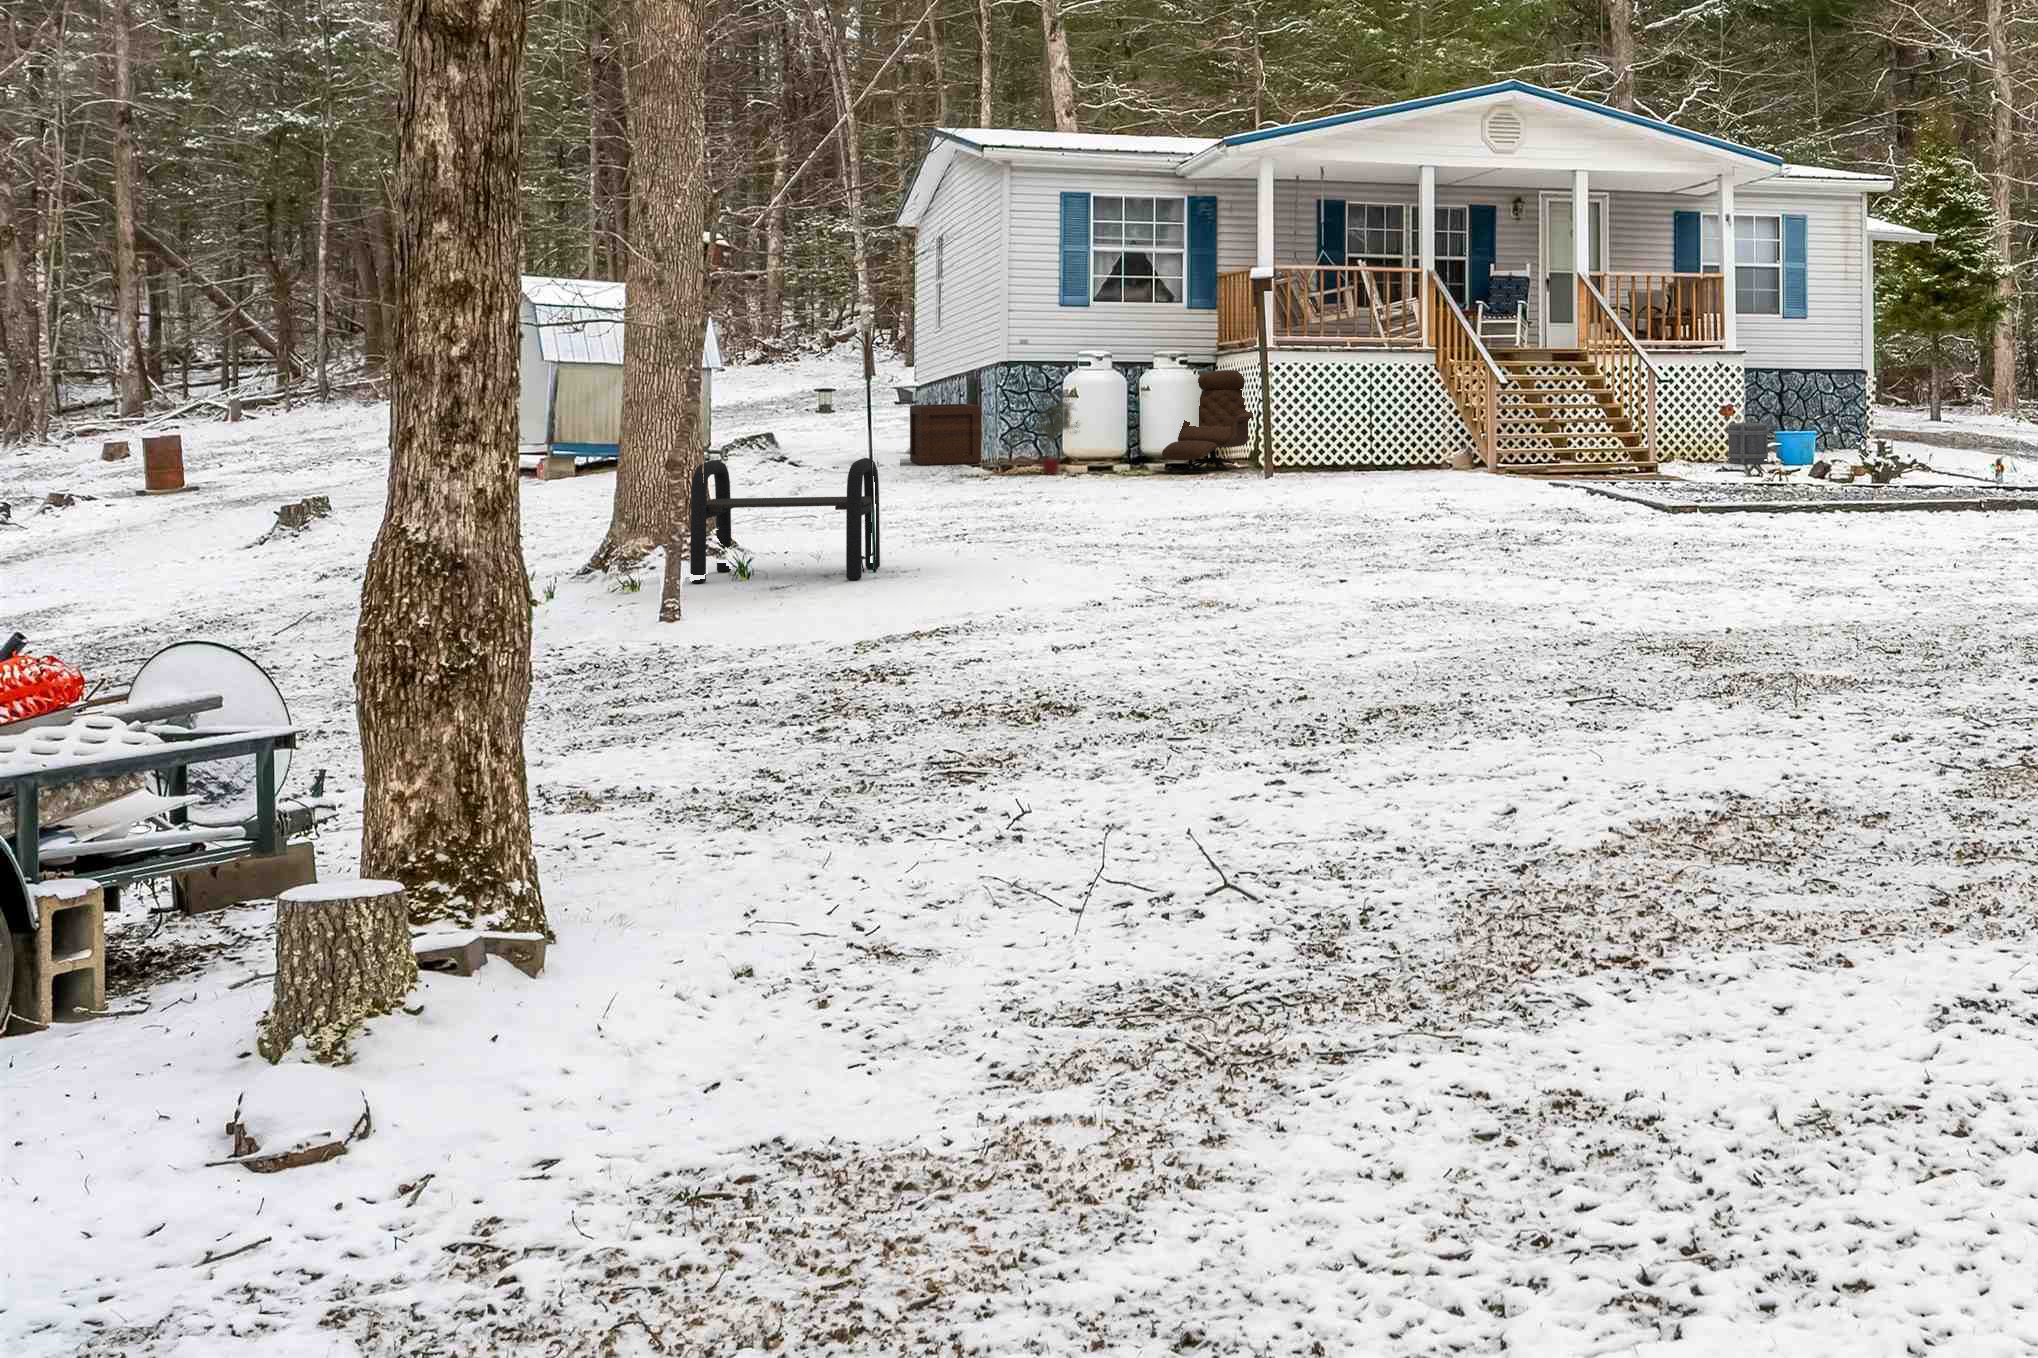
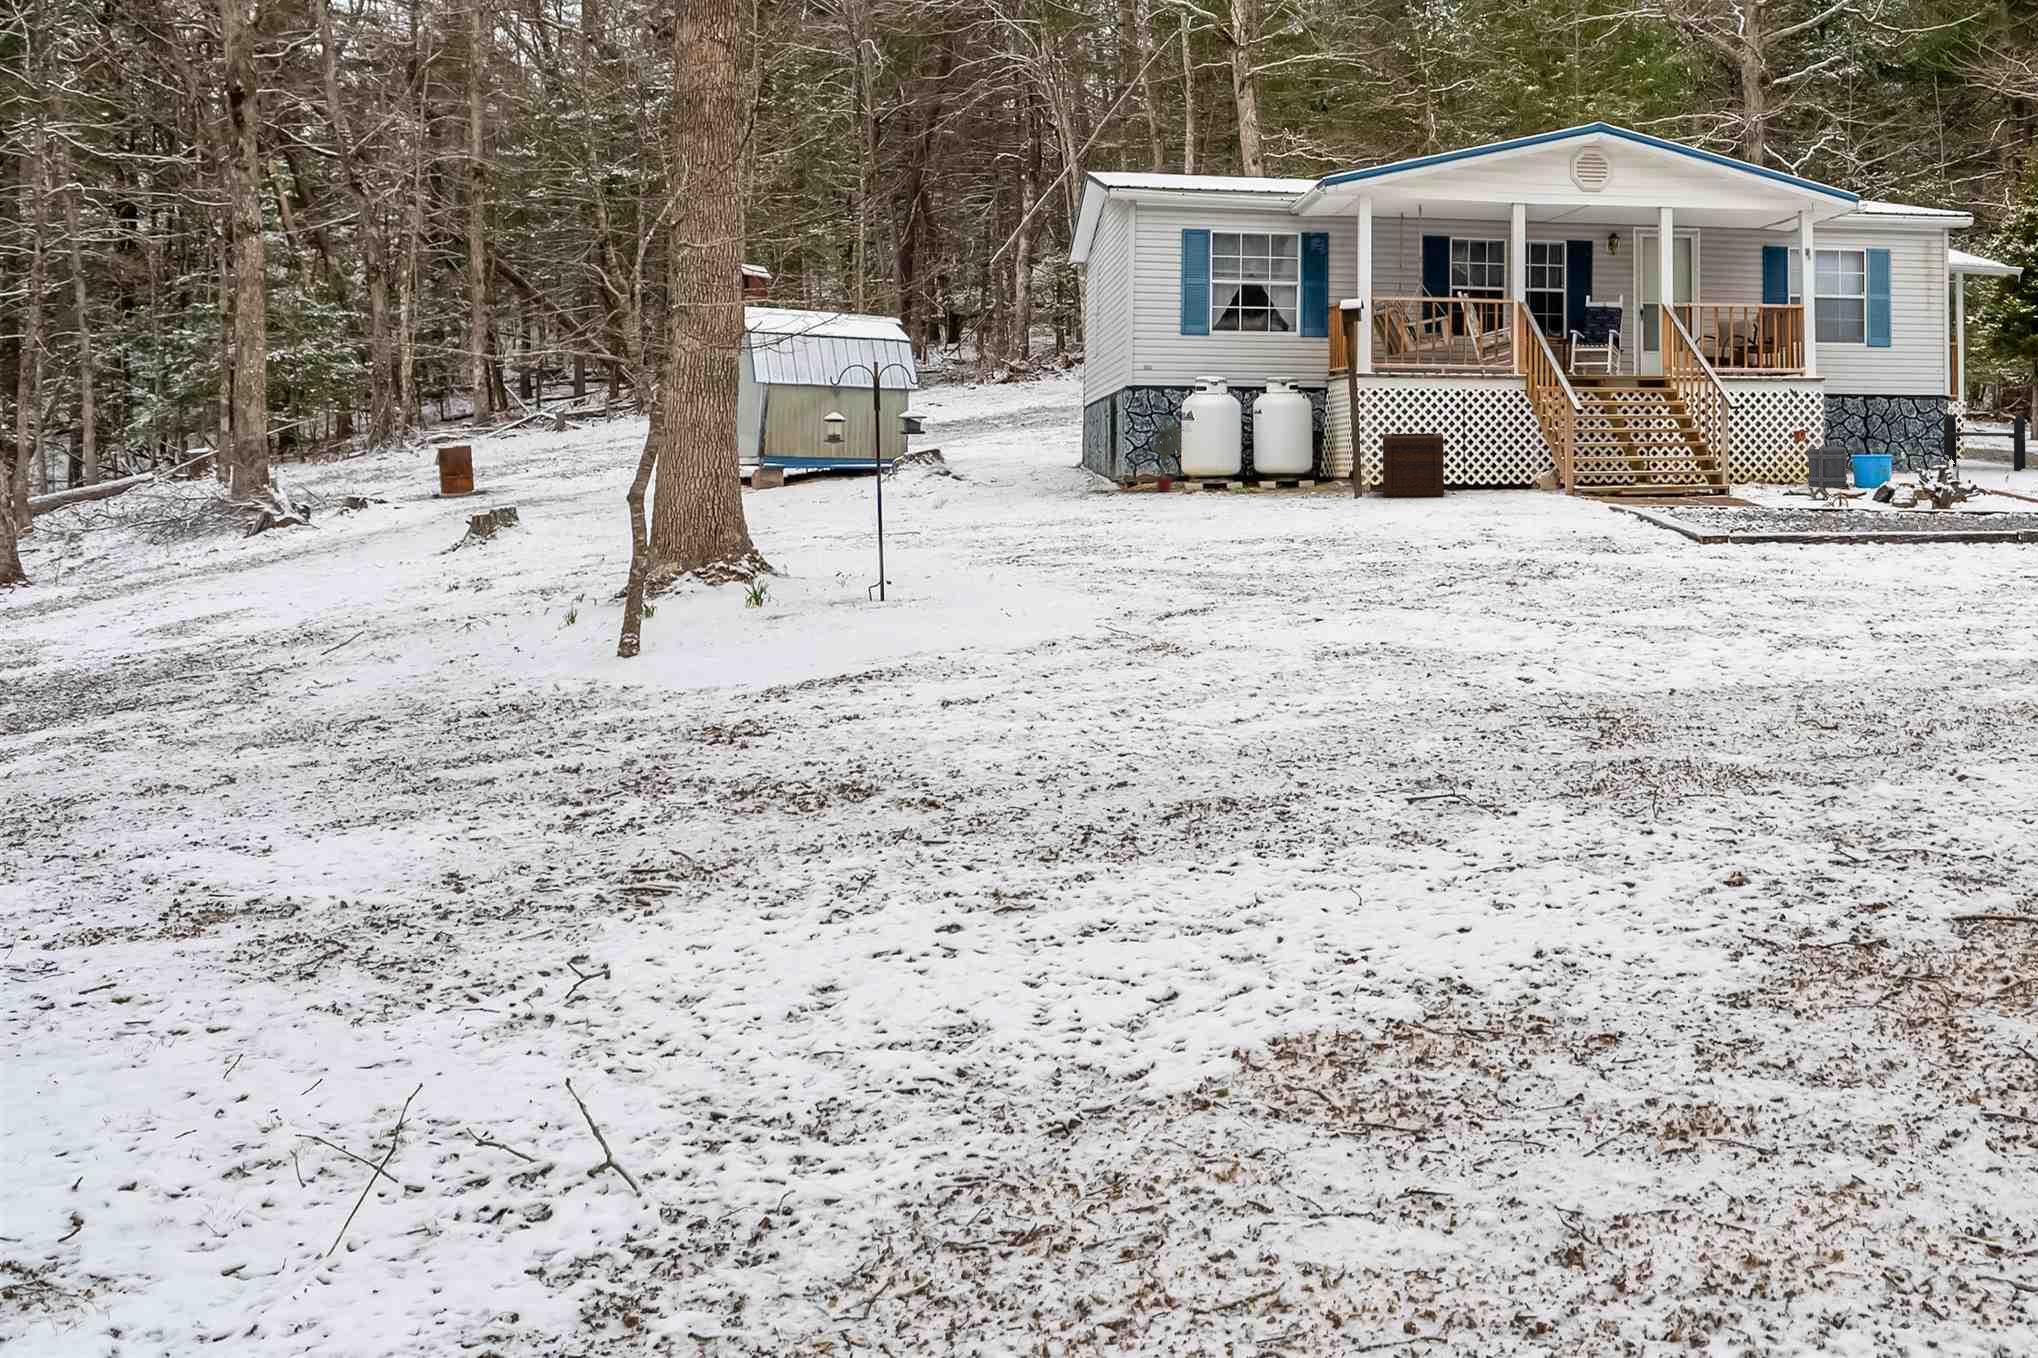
lounge chair: present [1162,370,1253,474] -> none [1265,395,1357,493]
wooden crate: present [910,404,981,466] -> present [1383,433,1444,497]
bench: present [690,458,880,583] -> present [1944,414,2026,471]

